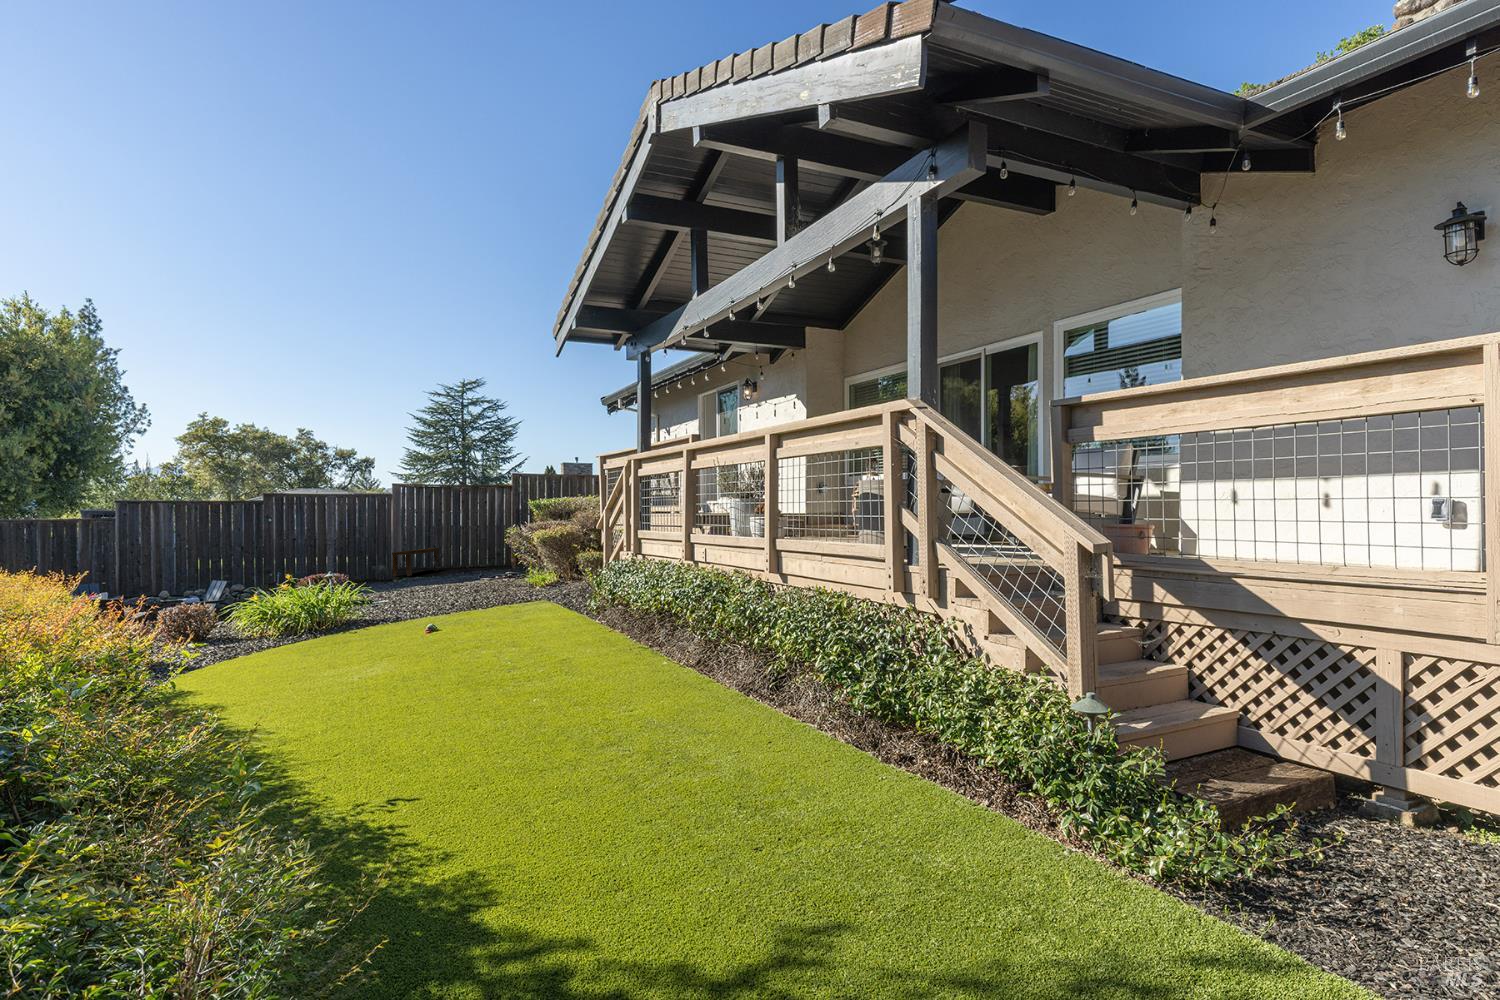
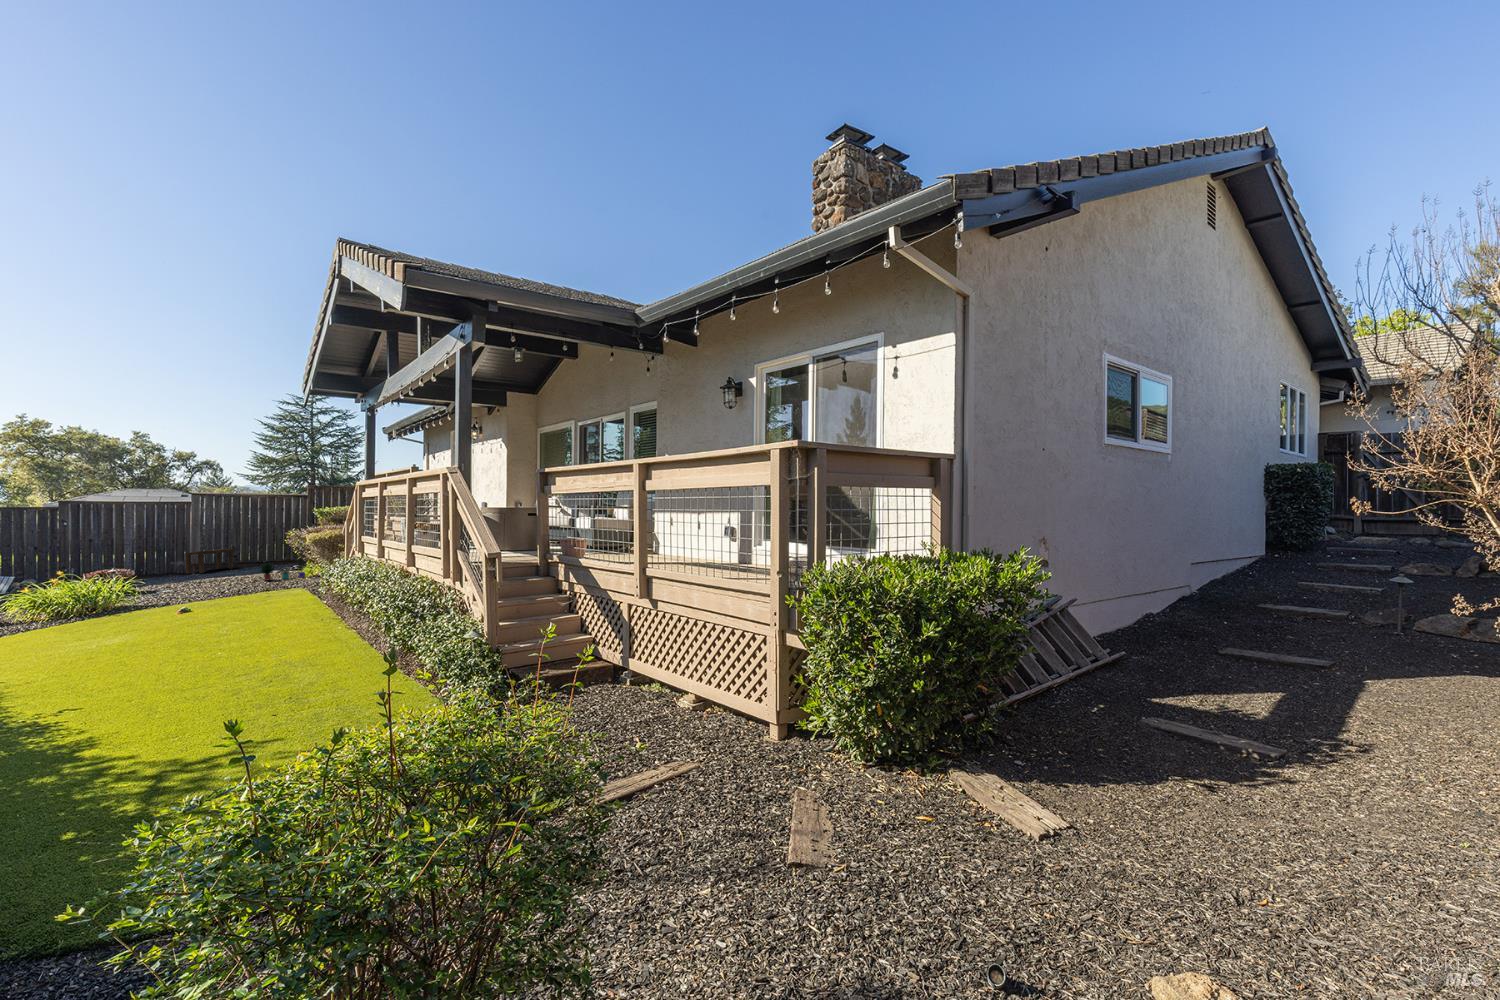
potted plant: none [482,546,533,587] -> present [261,548,307,580]

